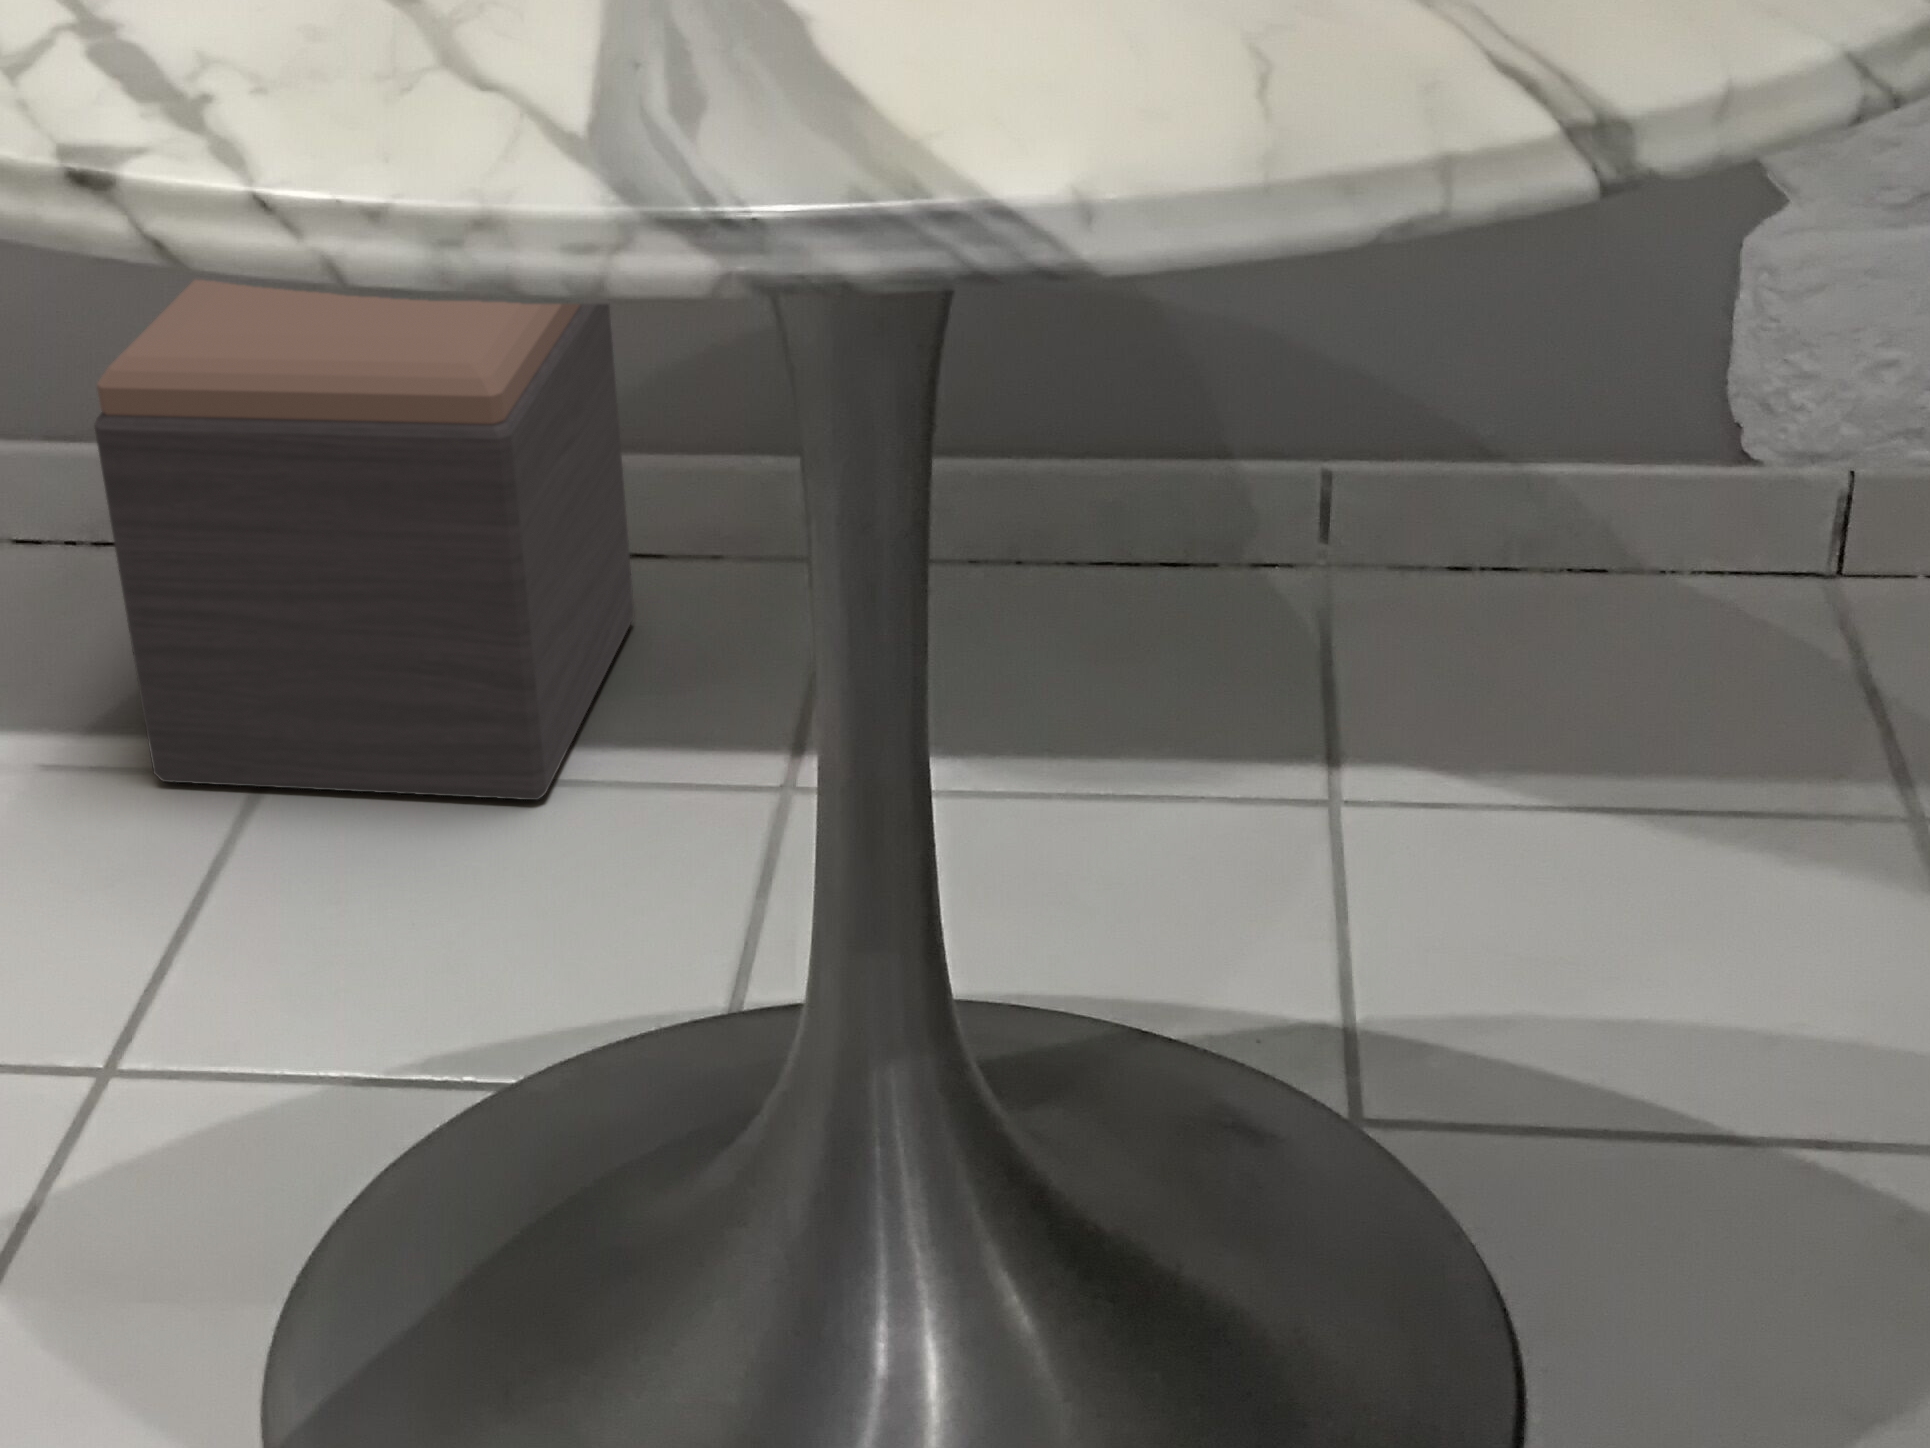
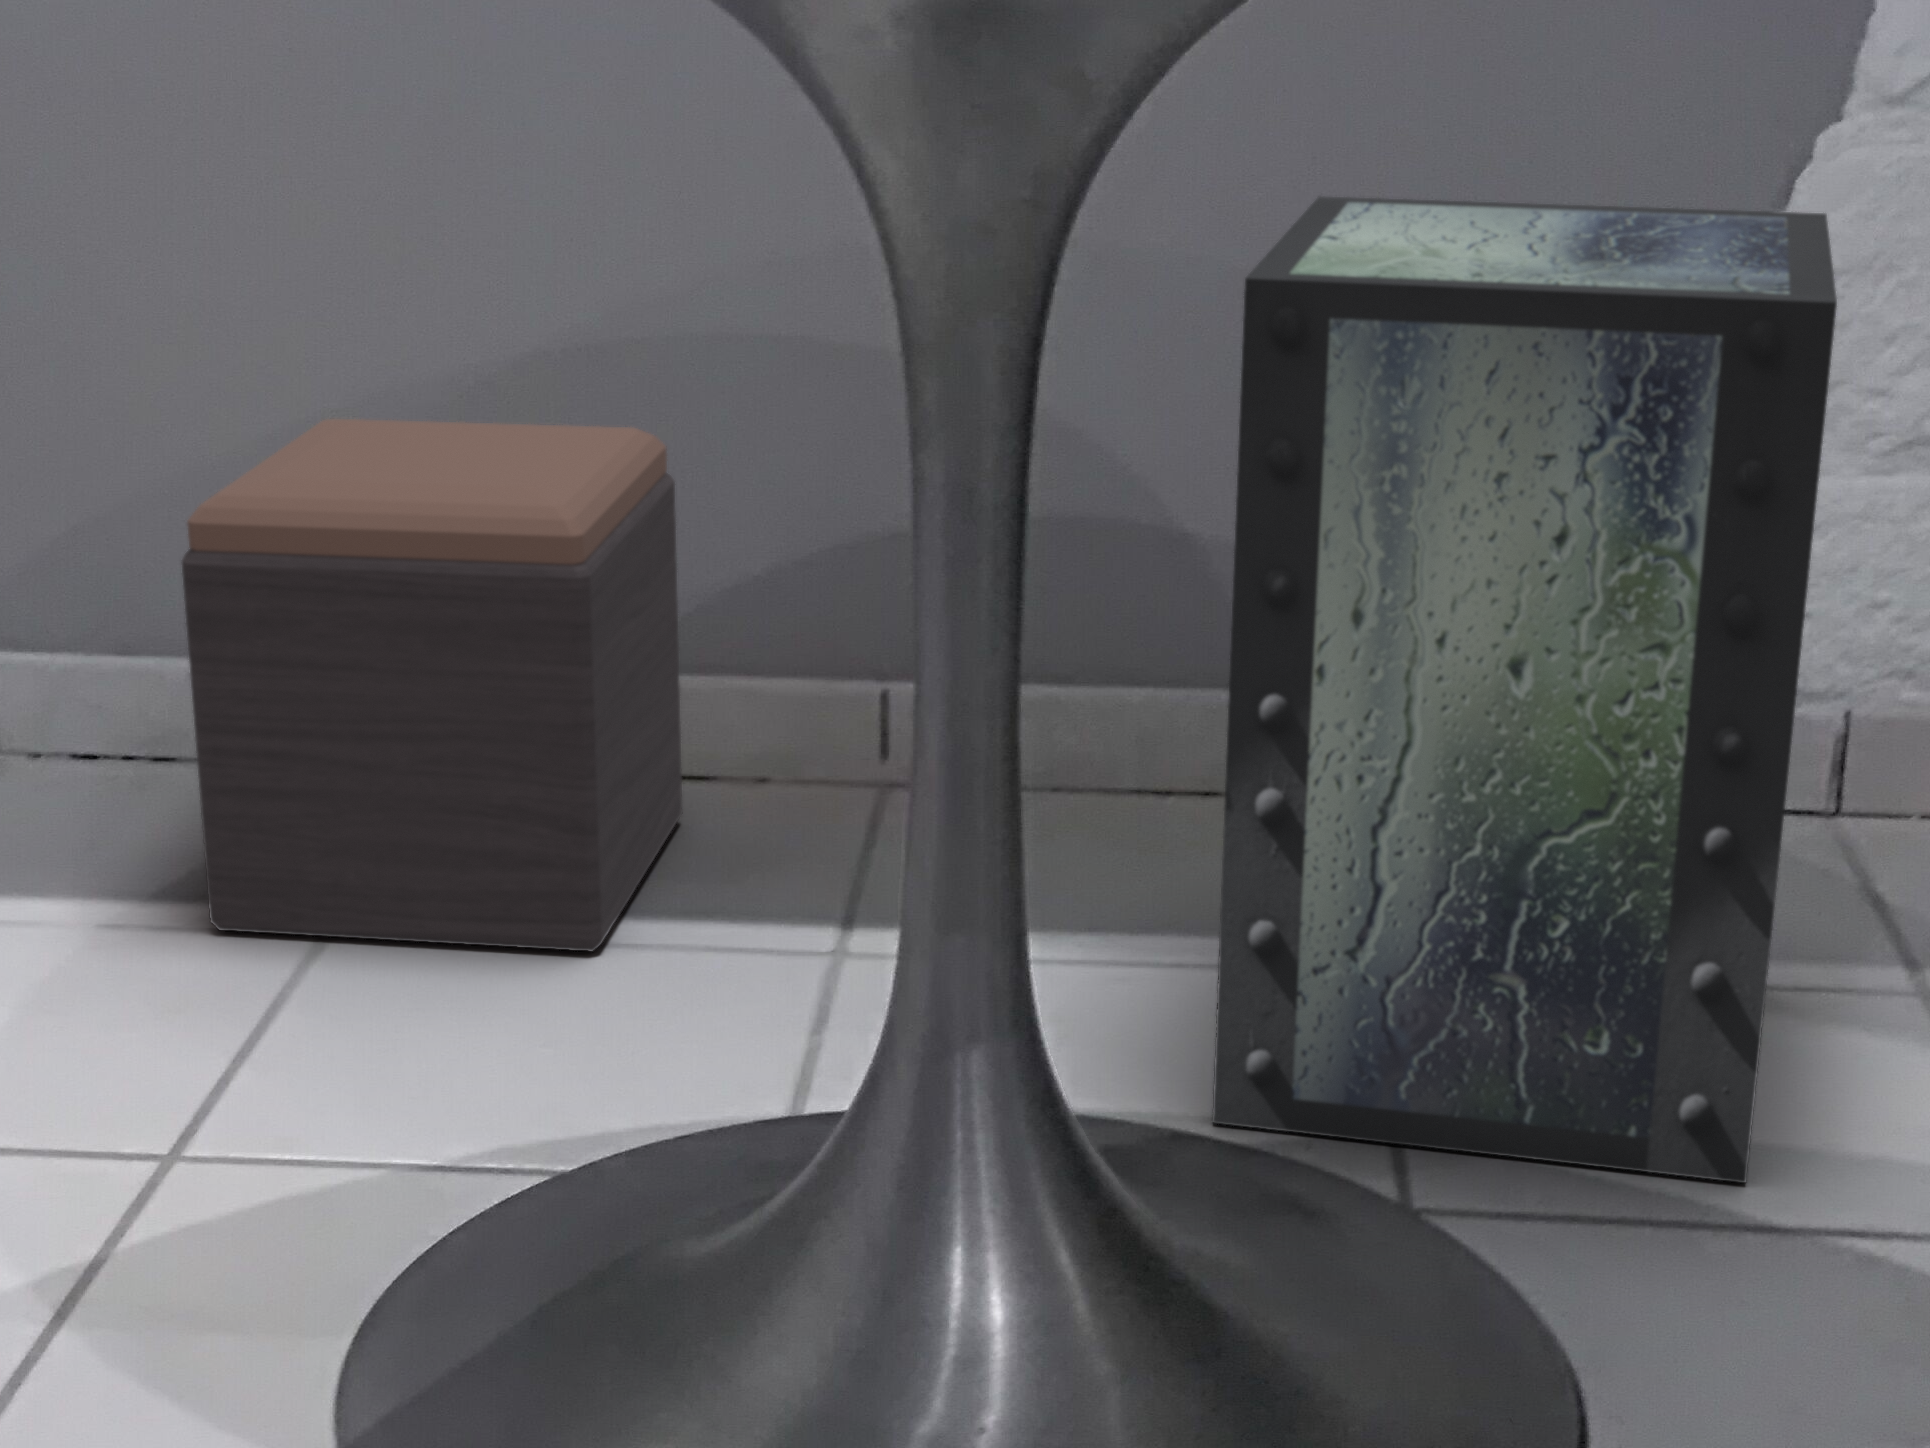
storage box: none [1159,12,1818,1081] -> present [1212,197,1837,1183]

